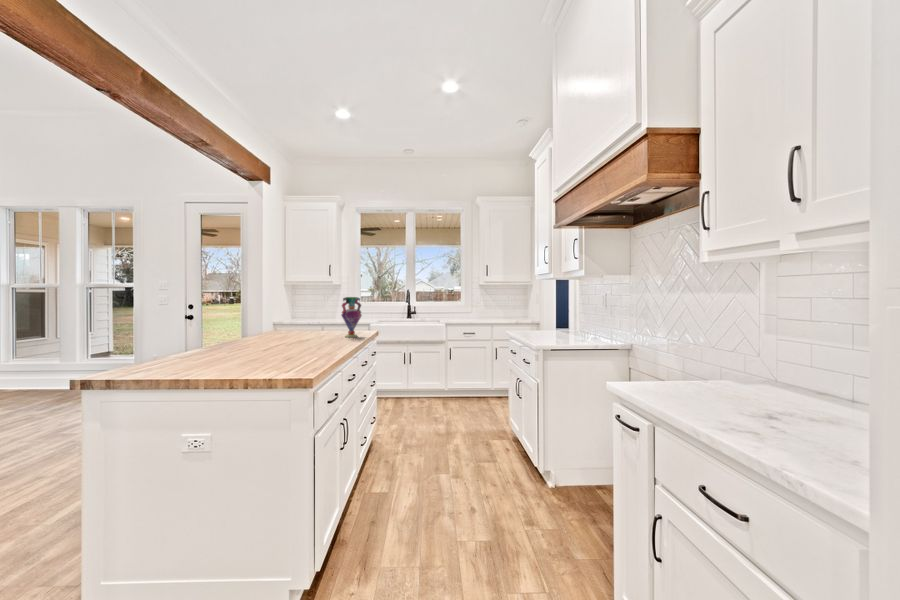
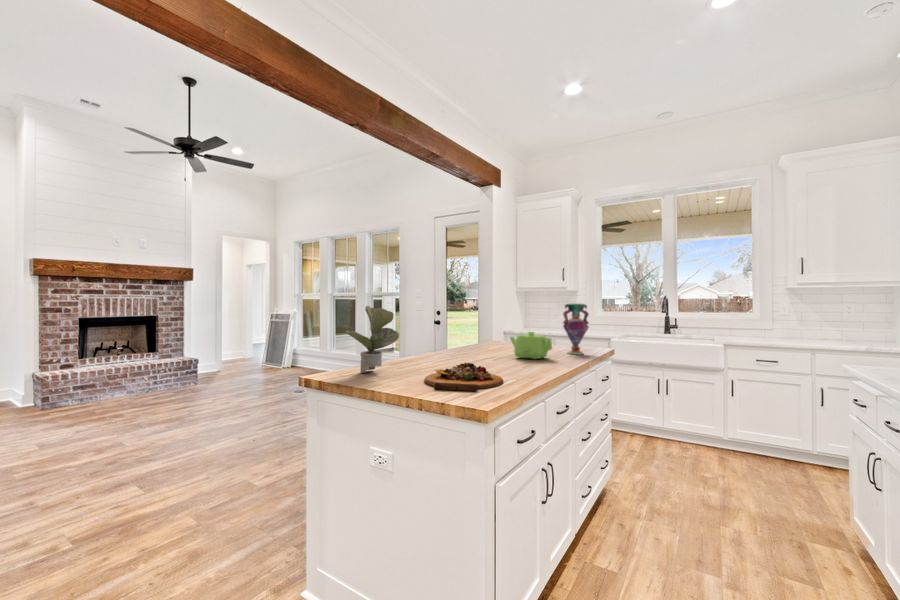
potted plant: none [143,301,202,366] -> present [346,306,399,372]
teapot: none [299,321,336,343] -> present [510,332,552,359]
cutting board: none [238,348,310,371] -> present [424,363,503,391]

